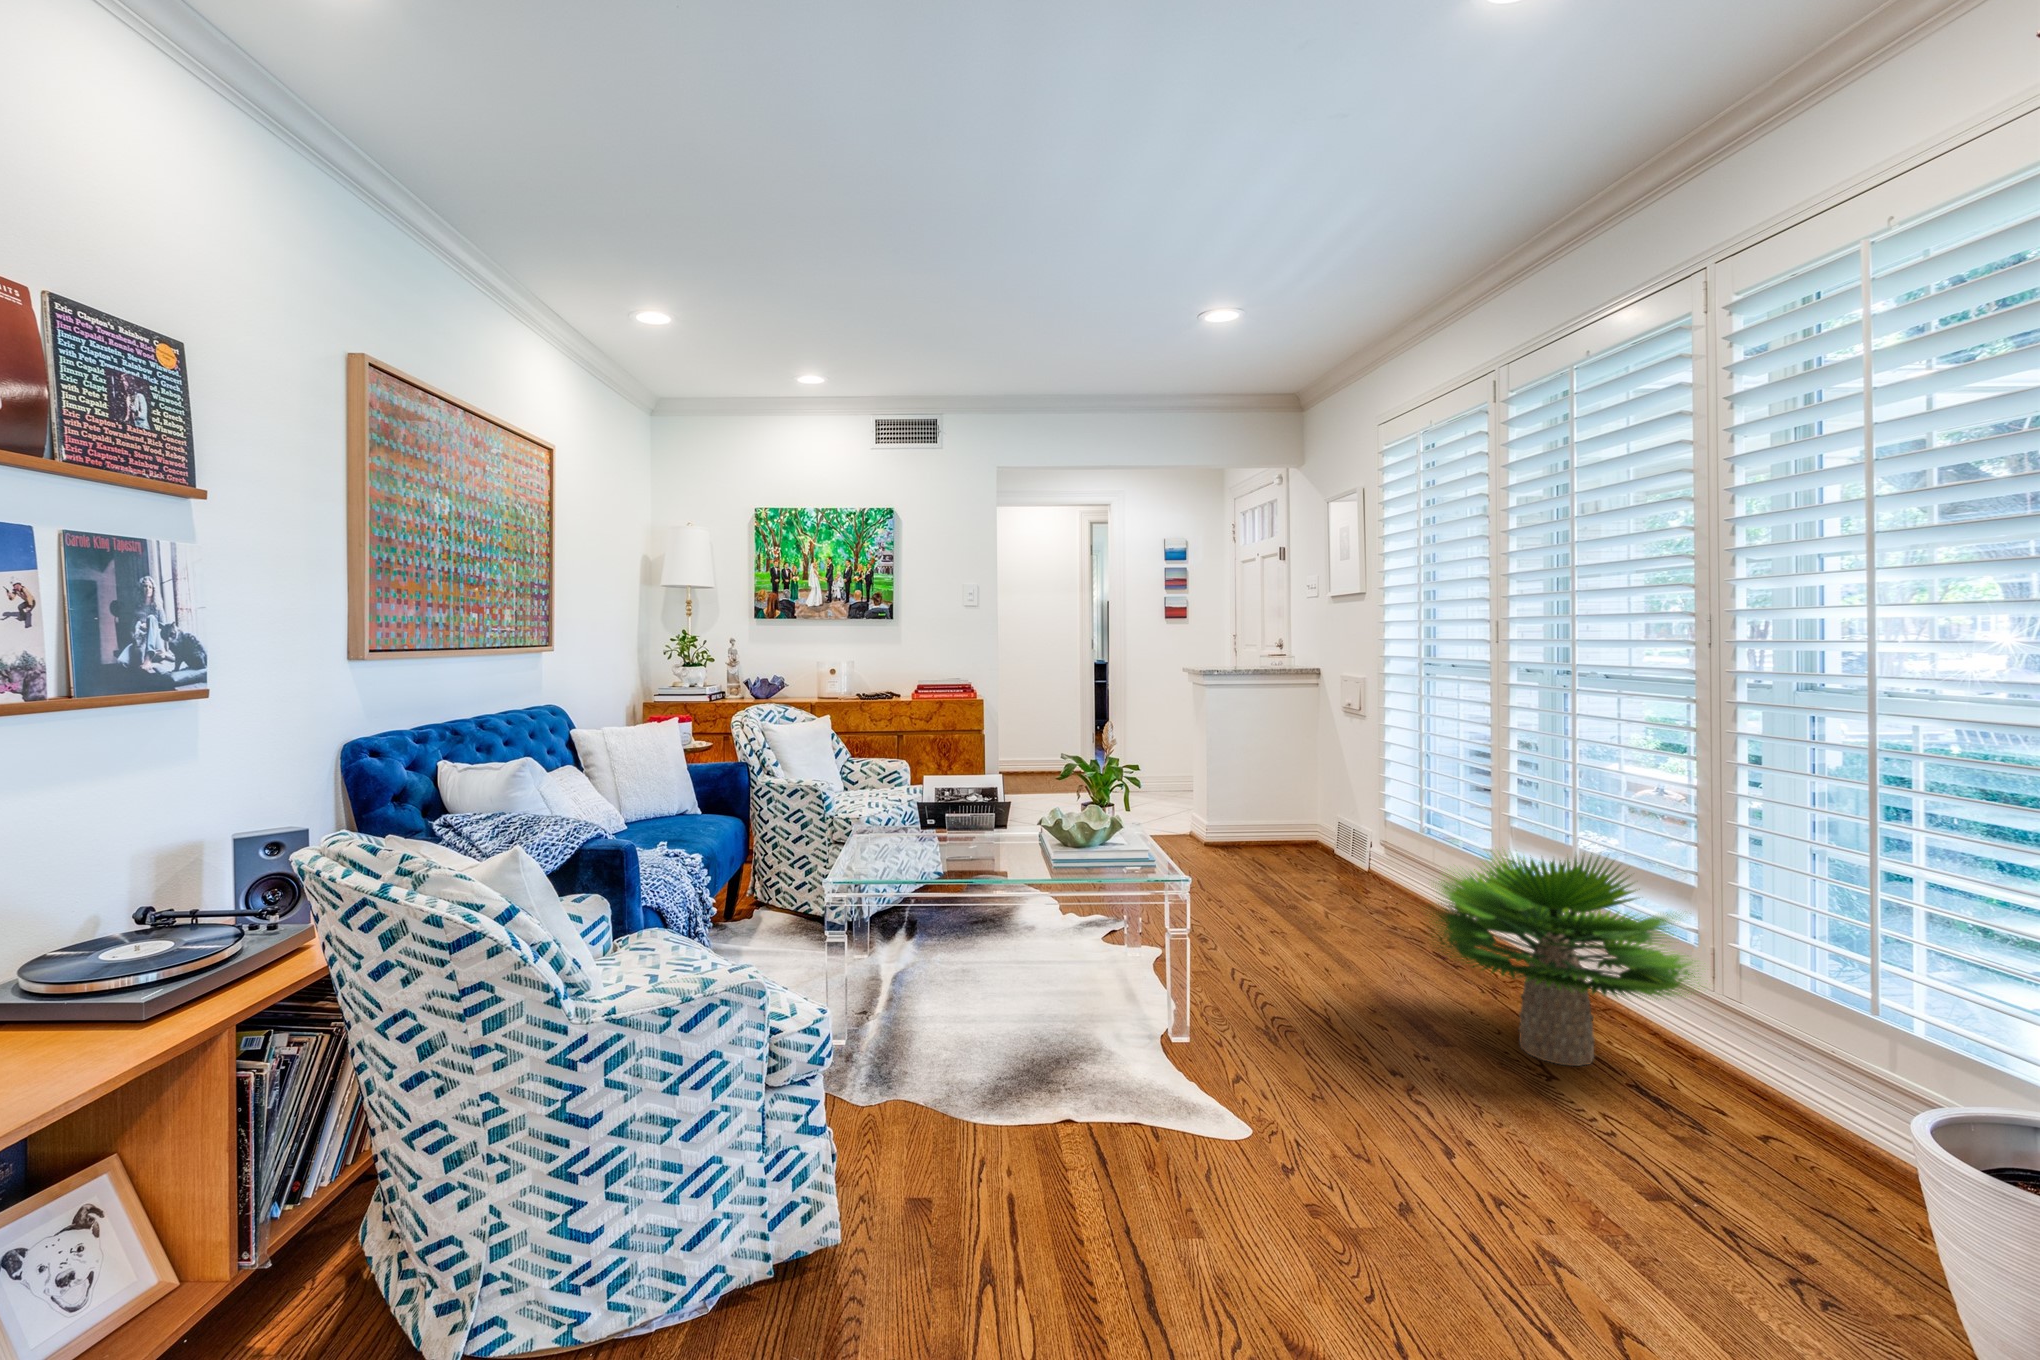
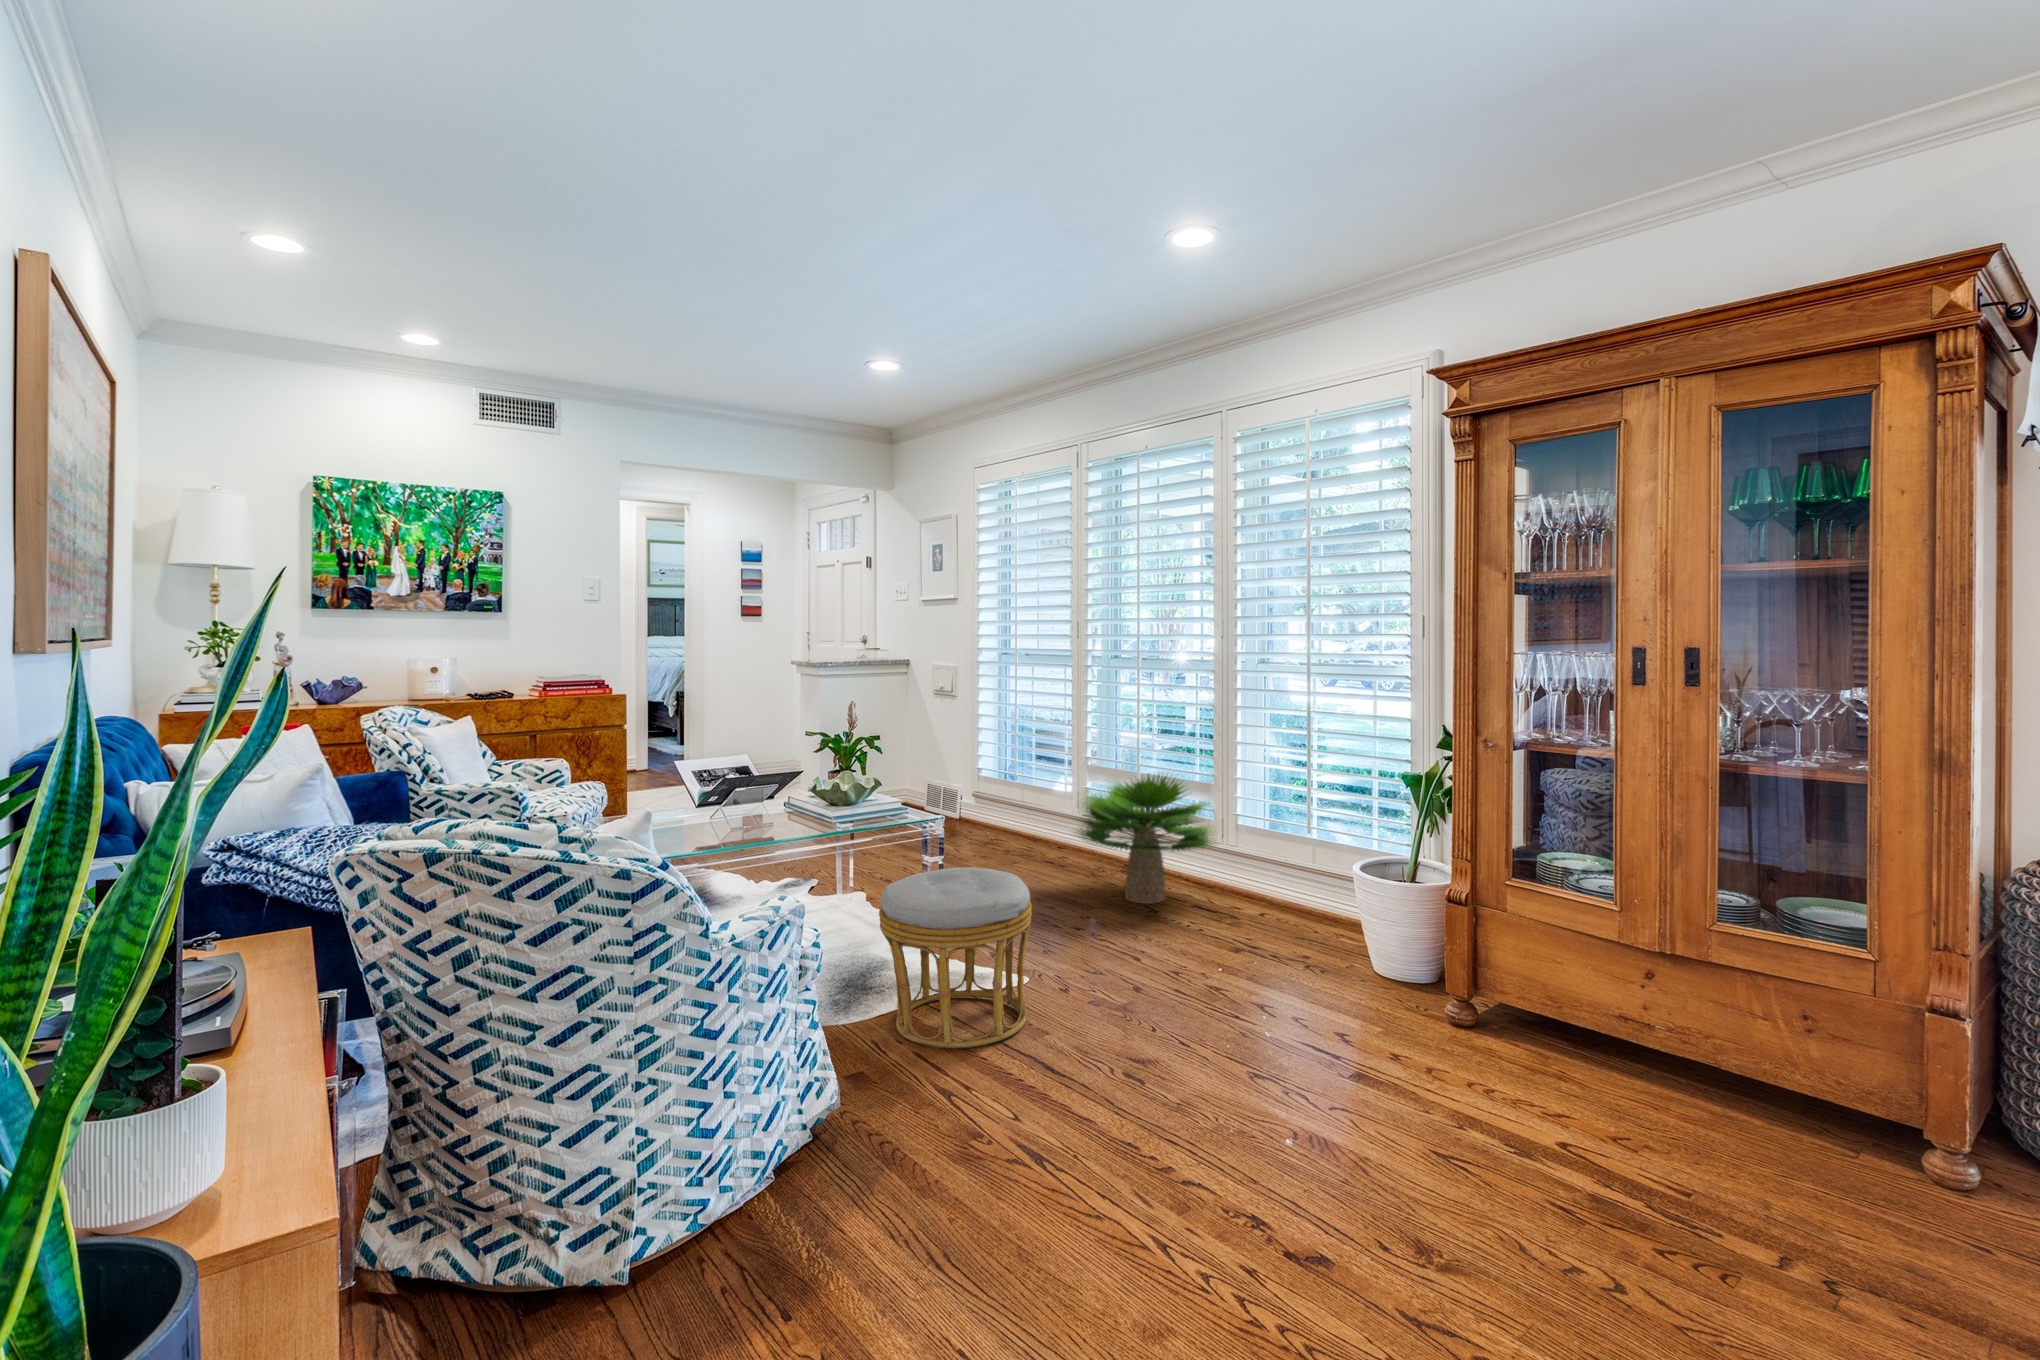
ottoman: none [987,954,1197,1225] -> present [879,867,1032,1048]

